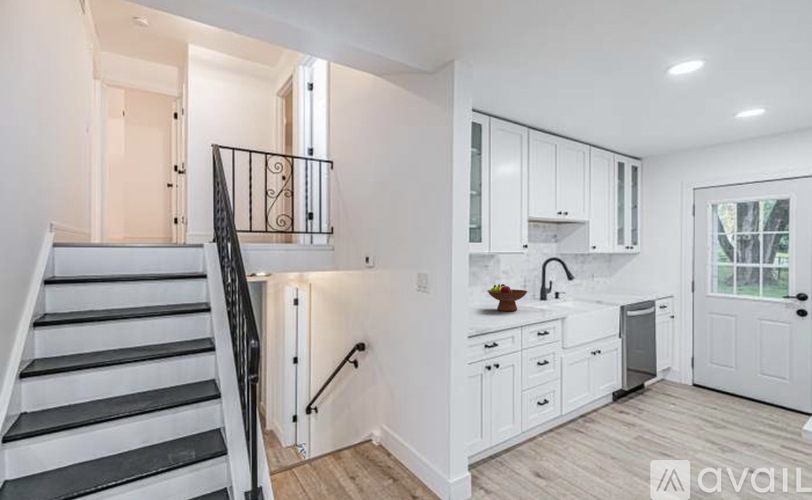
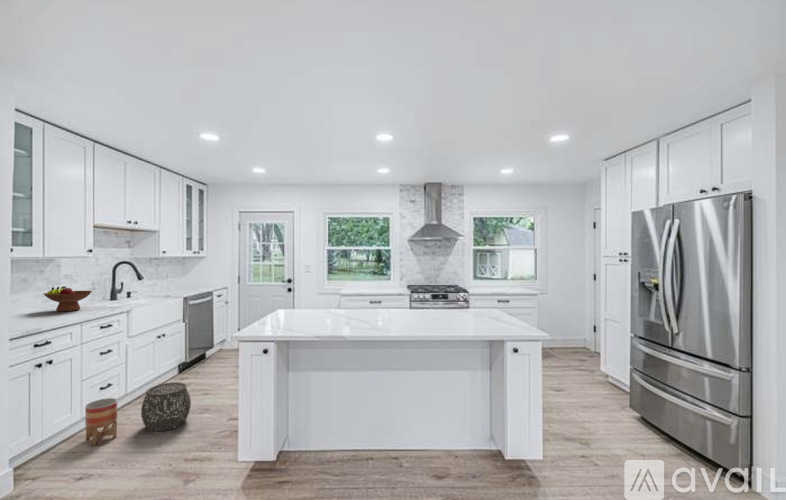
planter: none [528,417,558,469] -> present [85,398,117,445]
woven basket: none [583,417,645,483] -> present [141,382,191,432]

